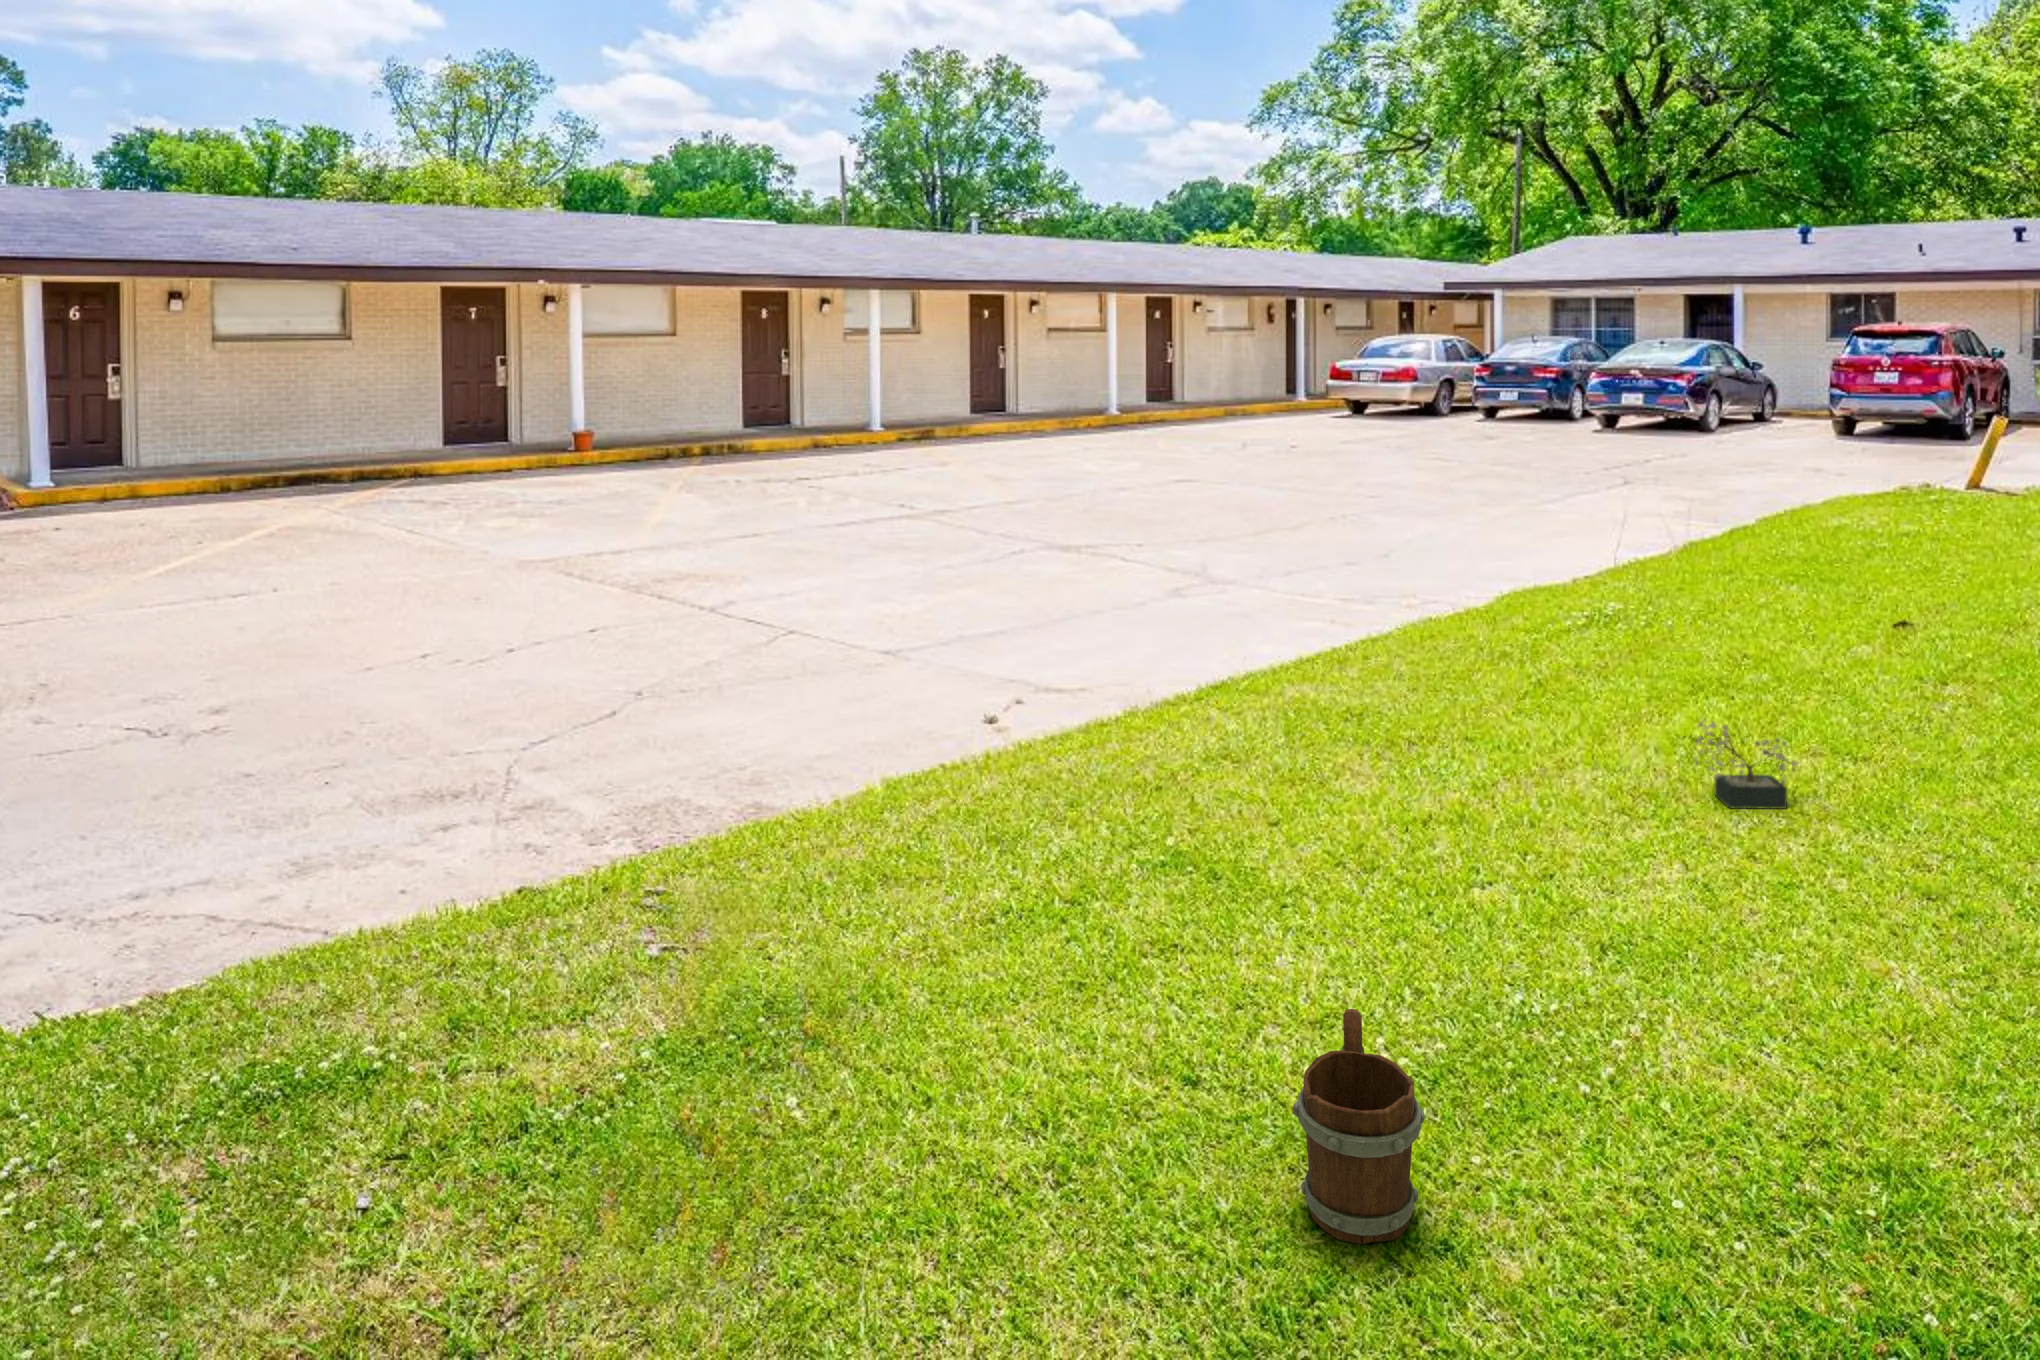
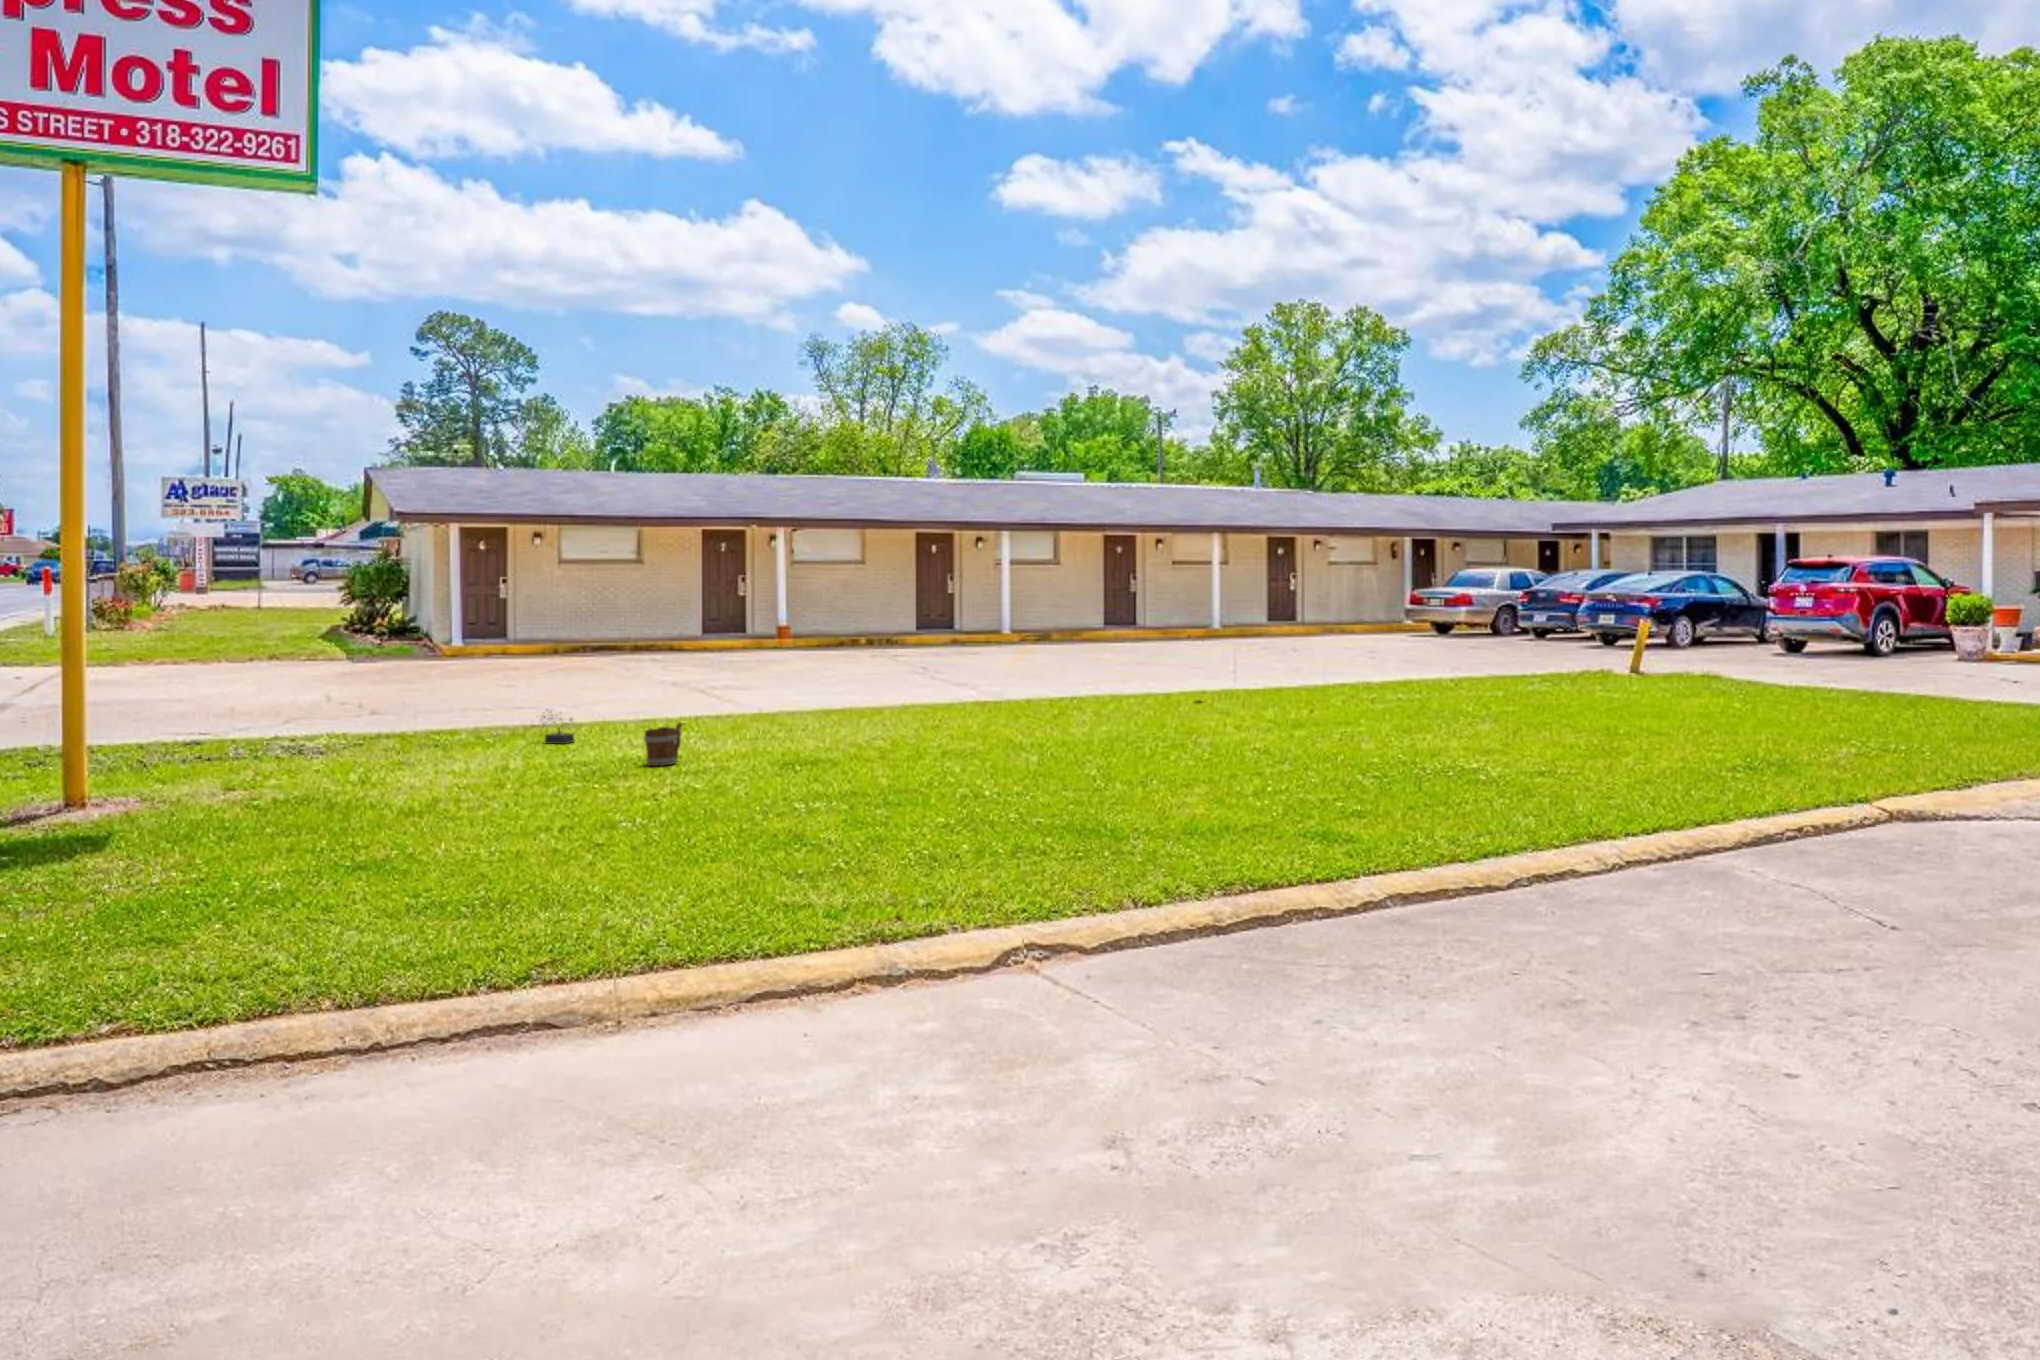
decorative plant: present [1694,720,1797,809] -> present [542,709,574,744]

